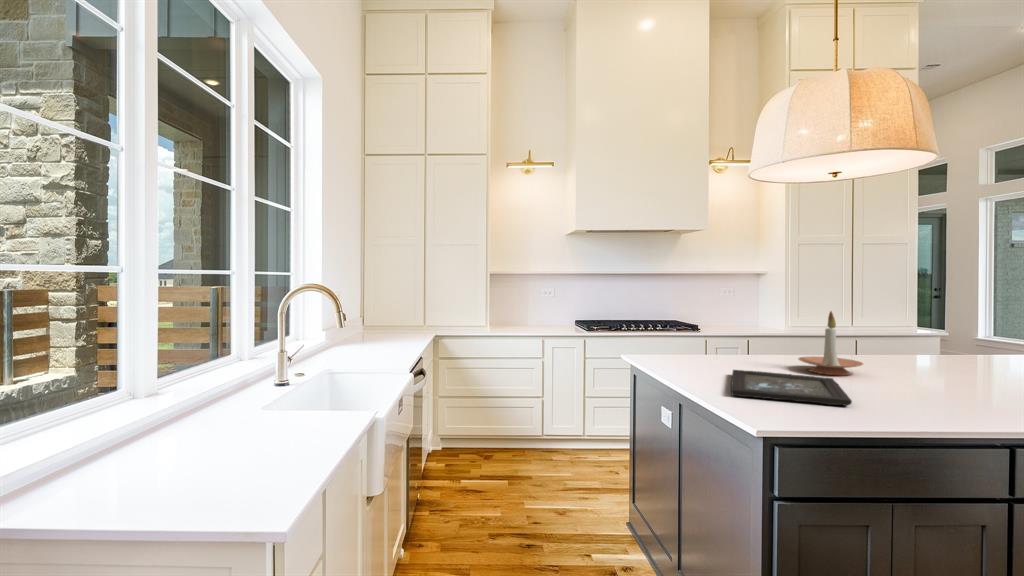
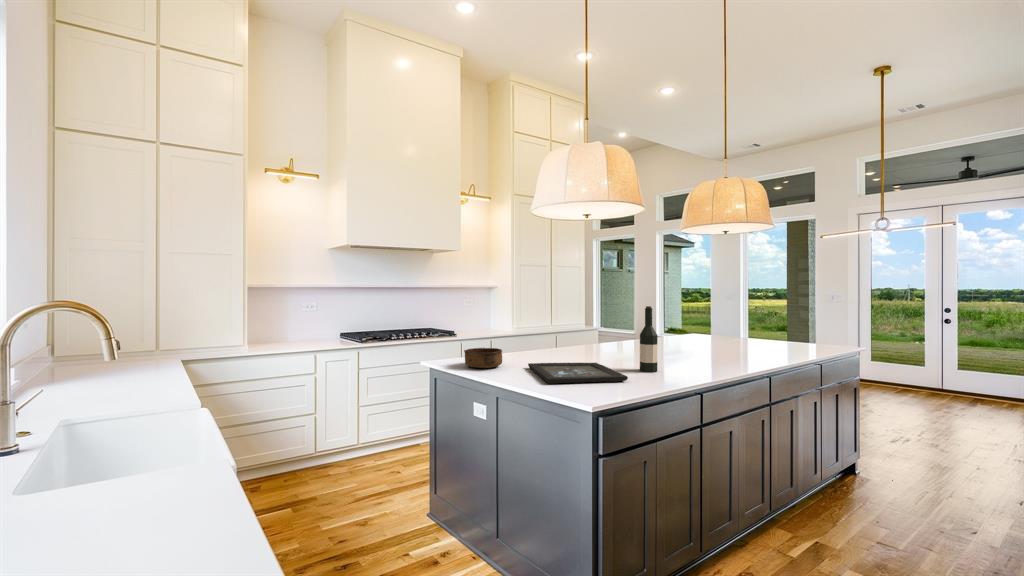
wine bottle: none [894,307,926,400] -> present [640,306,658,372]
candle holder: present [798,311,863,375] -> none [564,312,607,361]
bowl: none [658,346,704,369] -> present [464,348,502,368]

